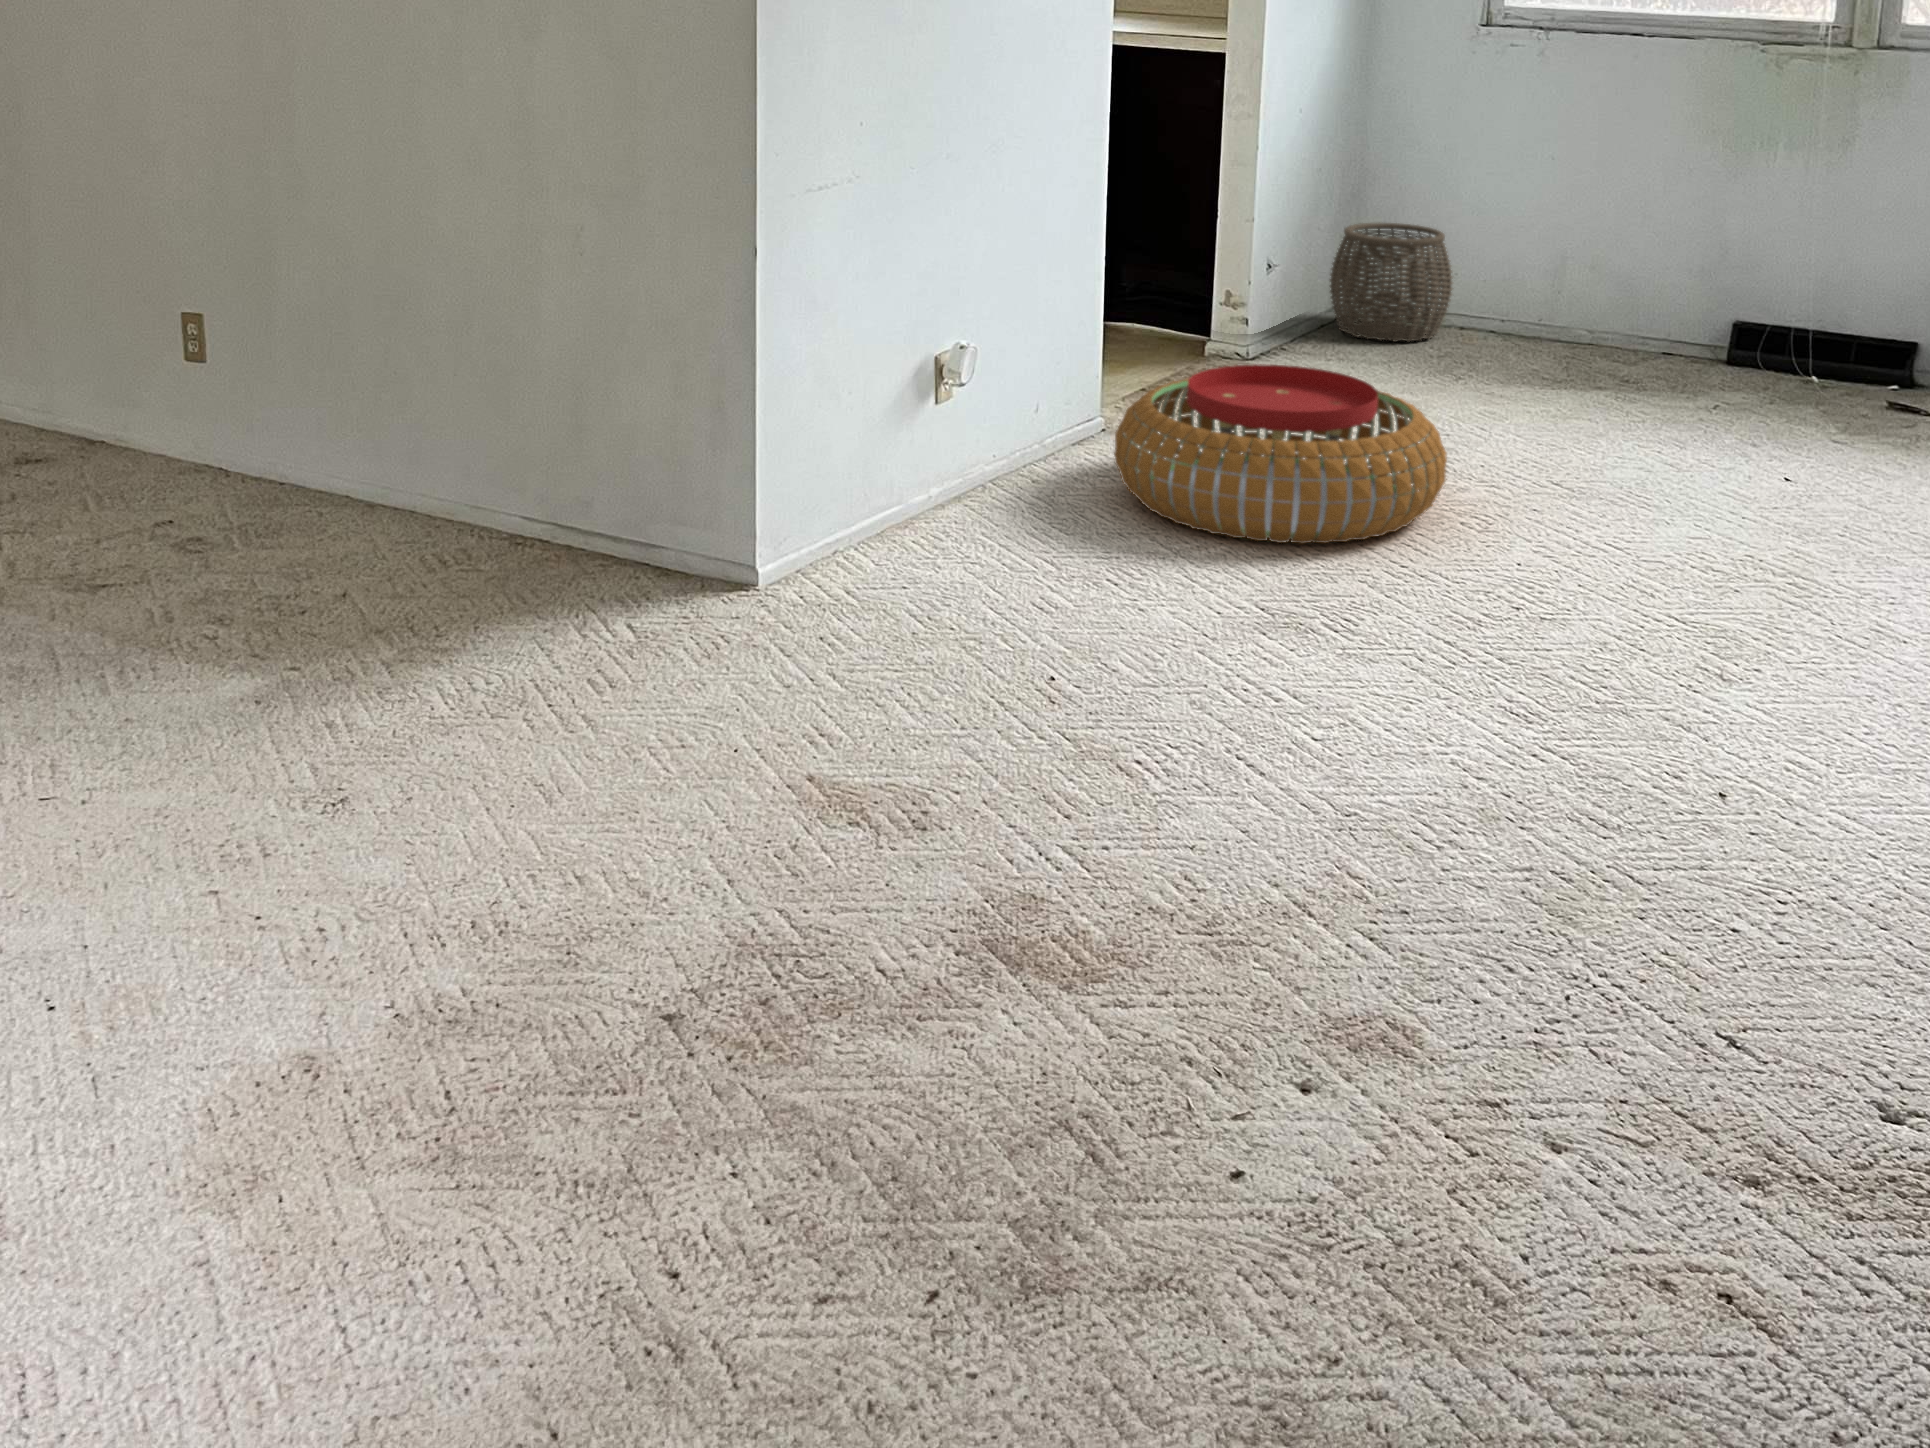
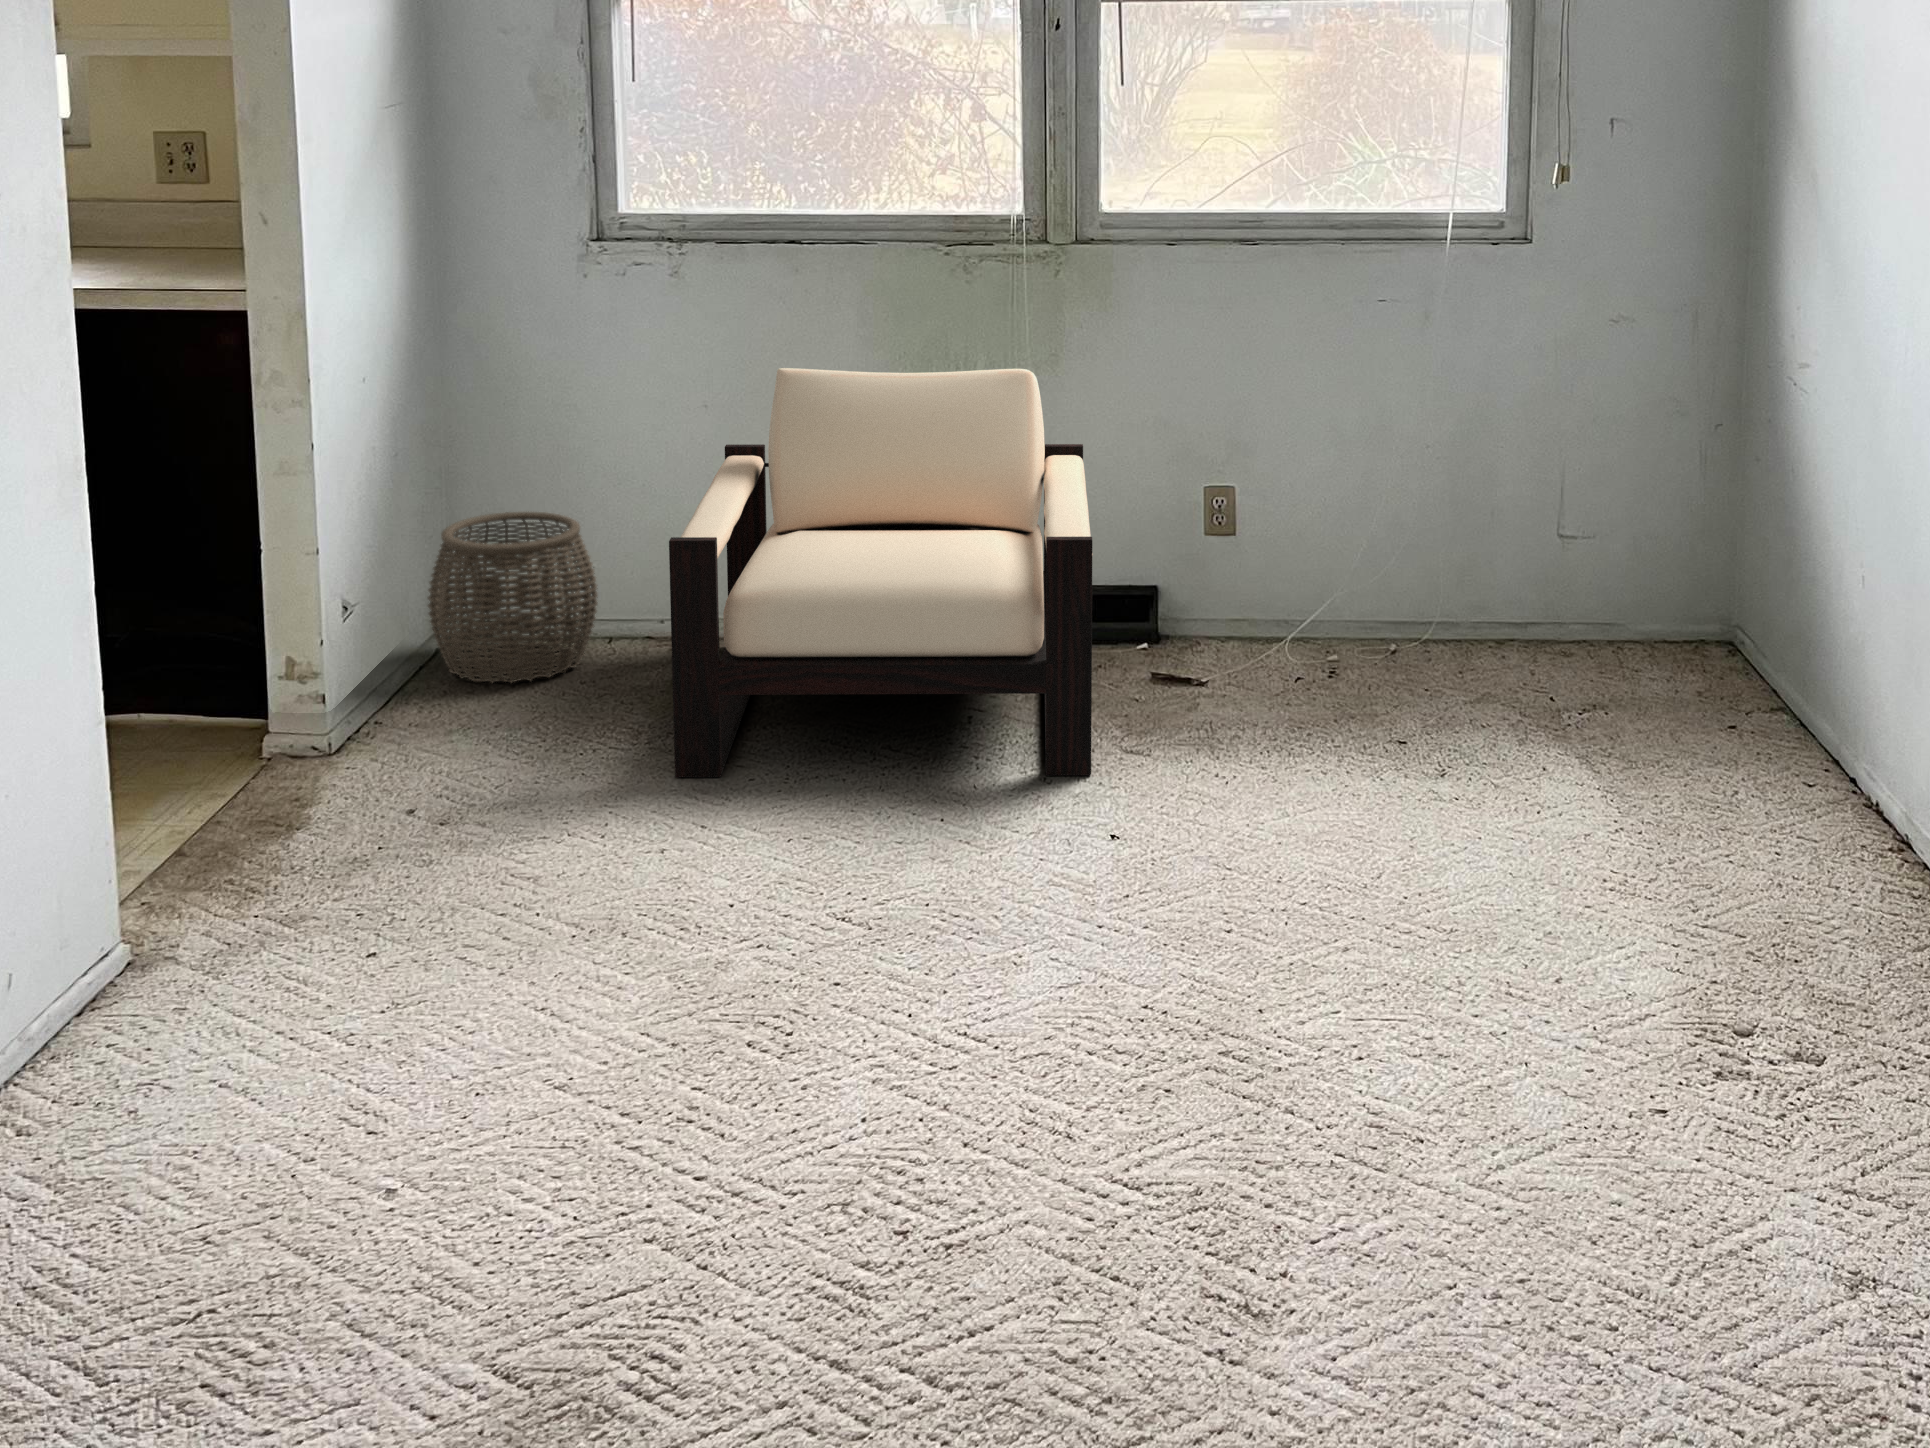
armchair: none [1480,128,1860,448] -> present [669,368,1093,777]
pouf: present [1114,364,1447,543] -> none [155,840,693,1188]

